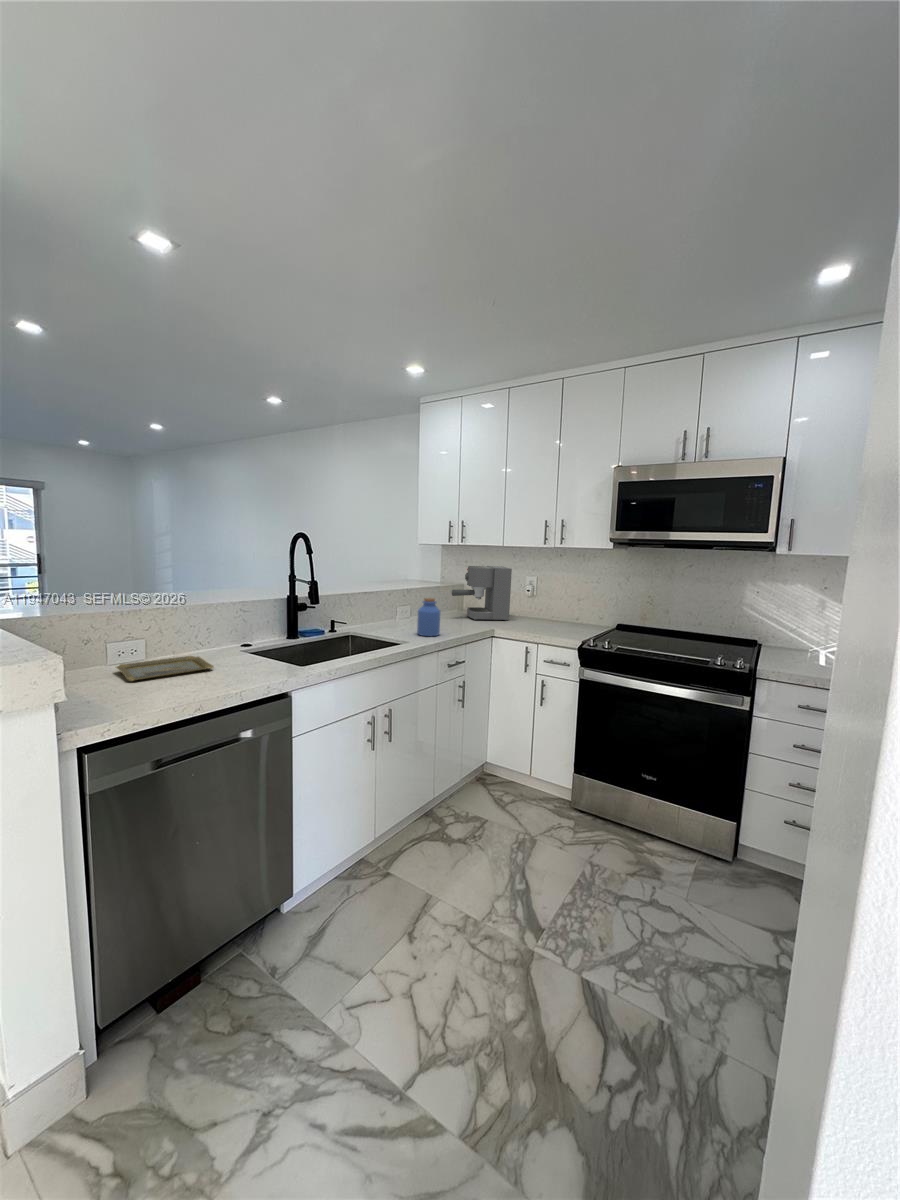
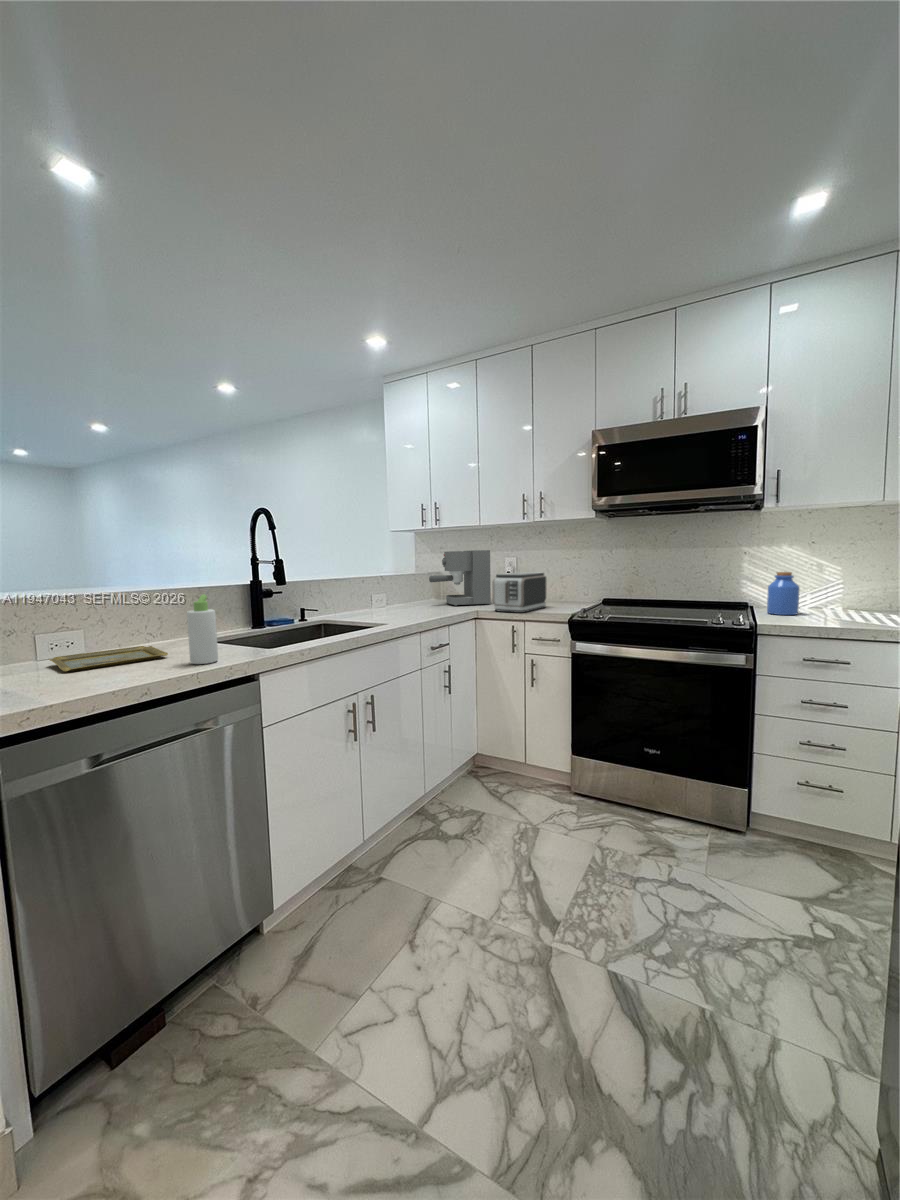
toaster: none [510,593,564,635] -> present [492,572,546,613]
jar: present [417,598,441,636] -> present [767,572,800,615]
bottle: none [233,615,257,681] -> present [187,590,218,664]

